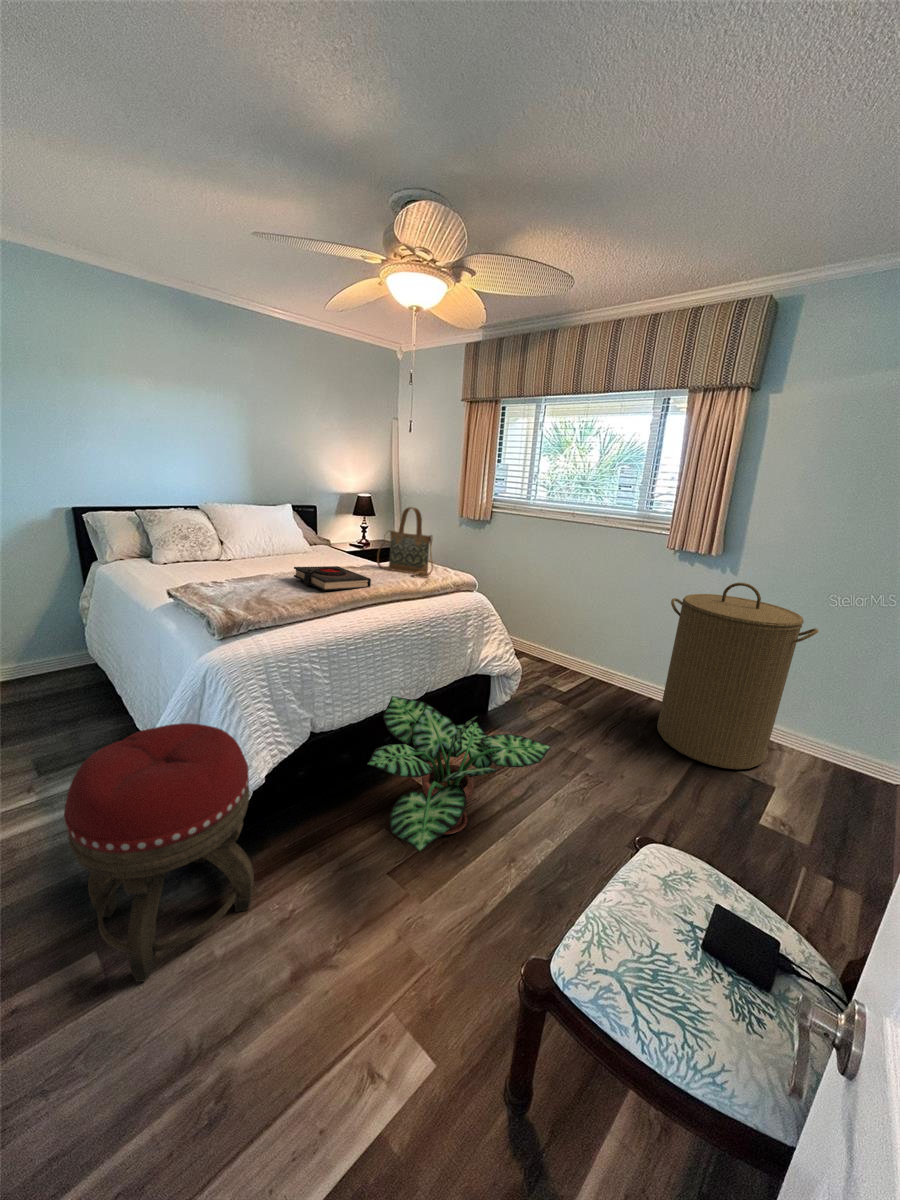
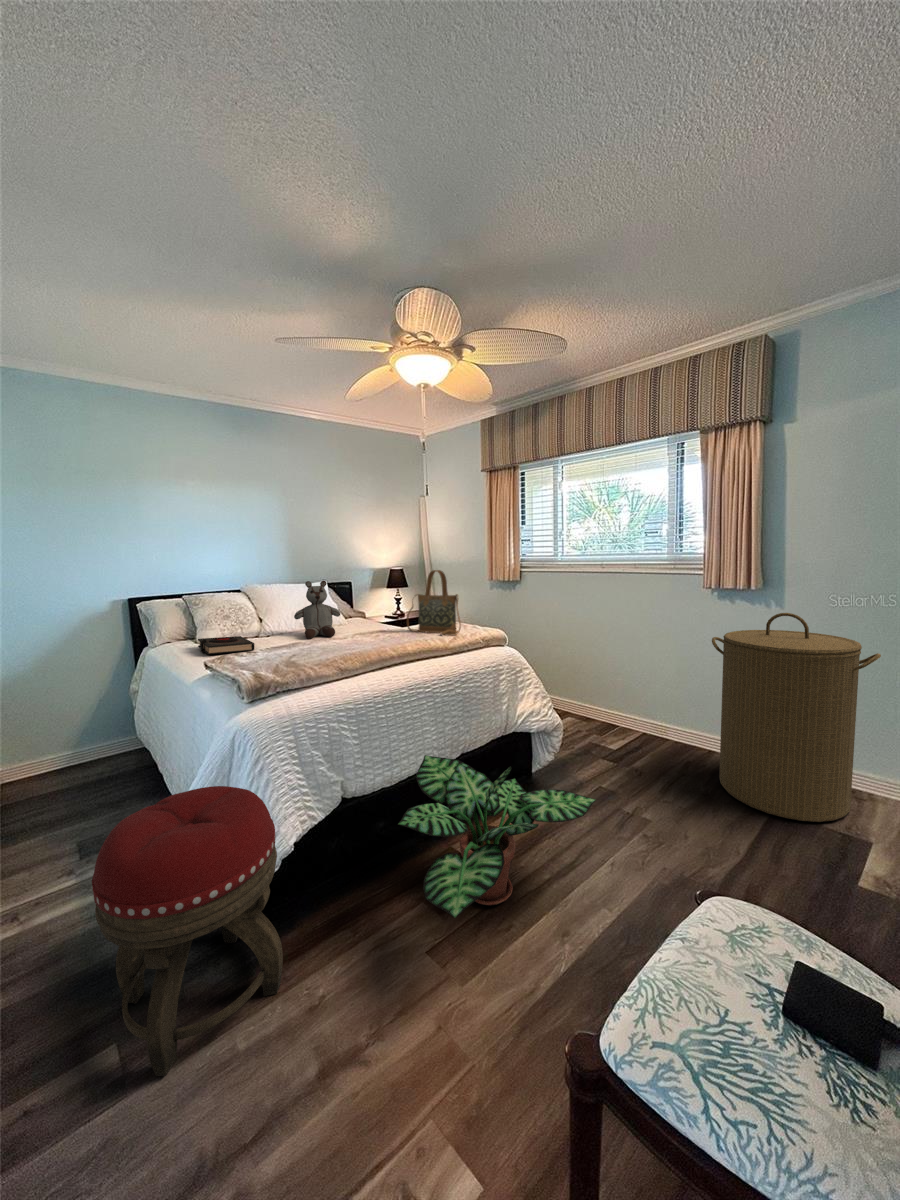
stuffed bear: none [255,503,305,565] -> present [294,581,340,639]
book: present [294,566,371,590] -> present [198,636,254,654]

